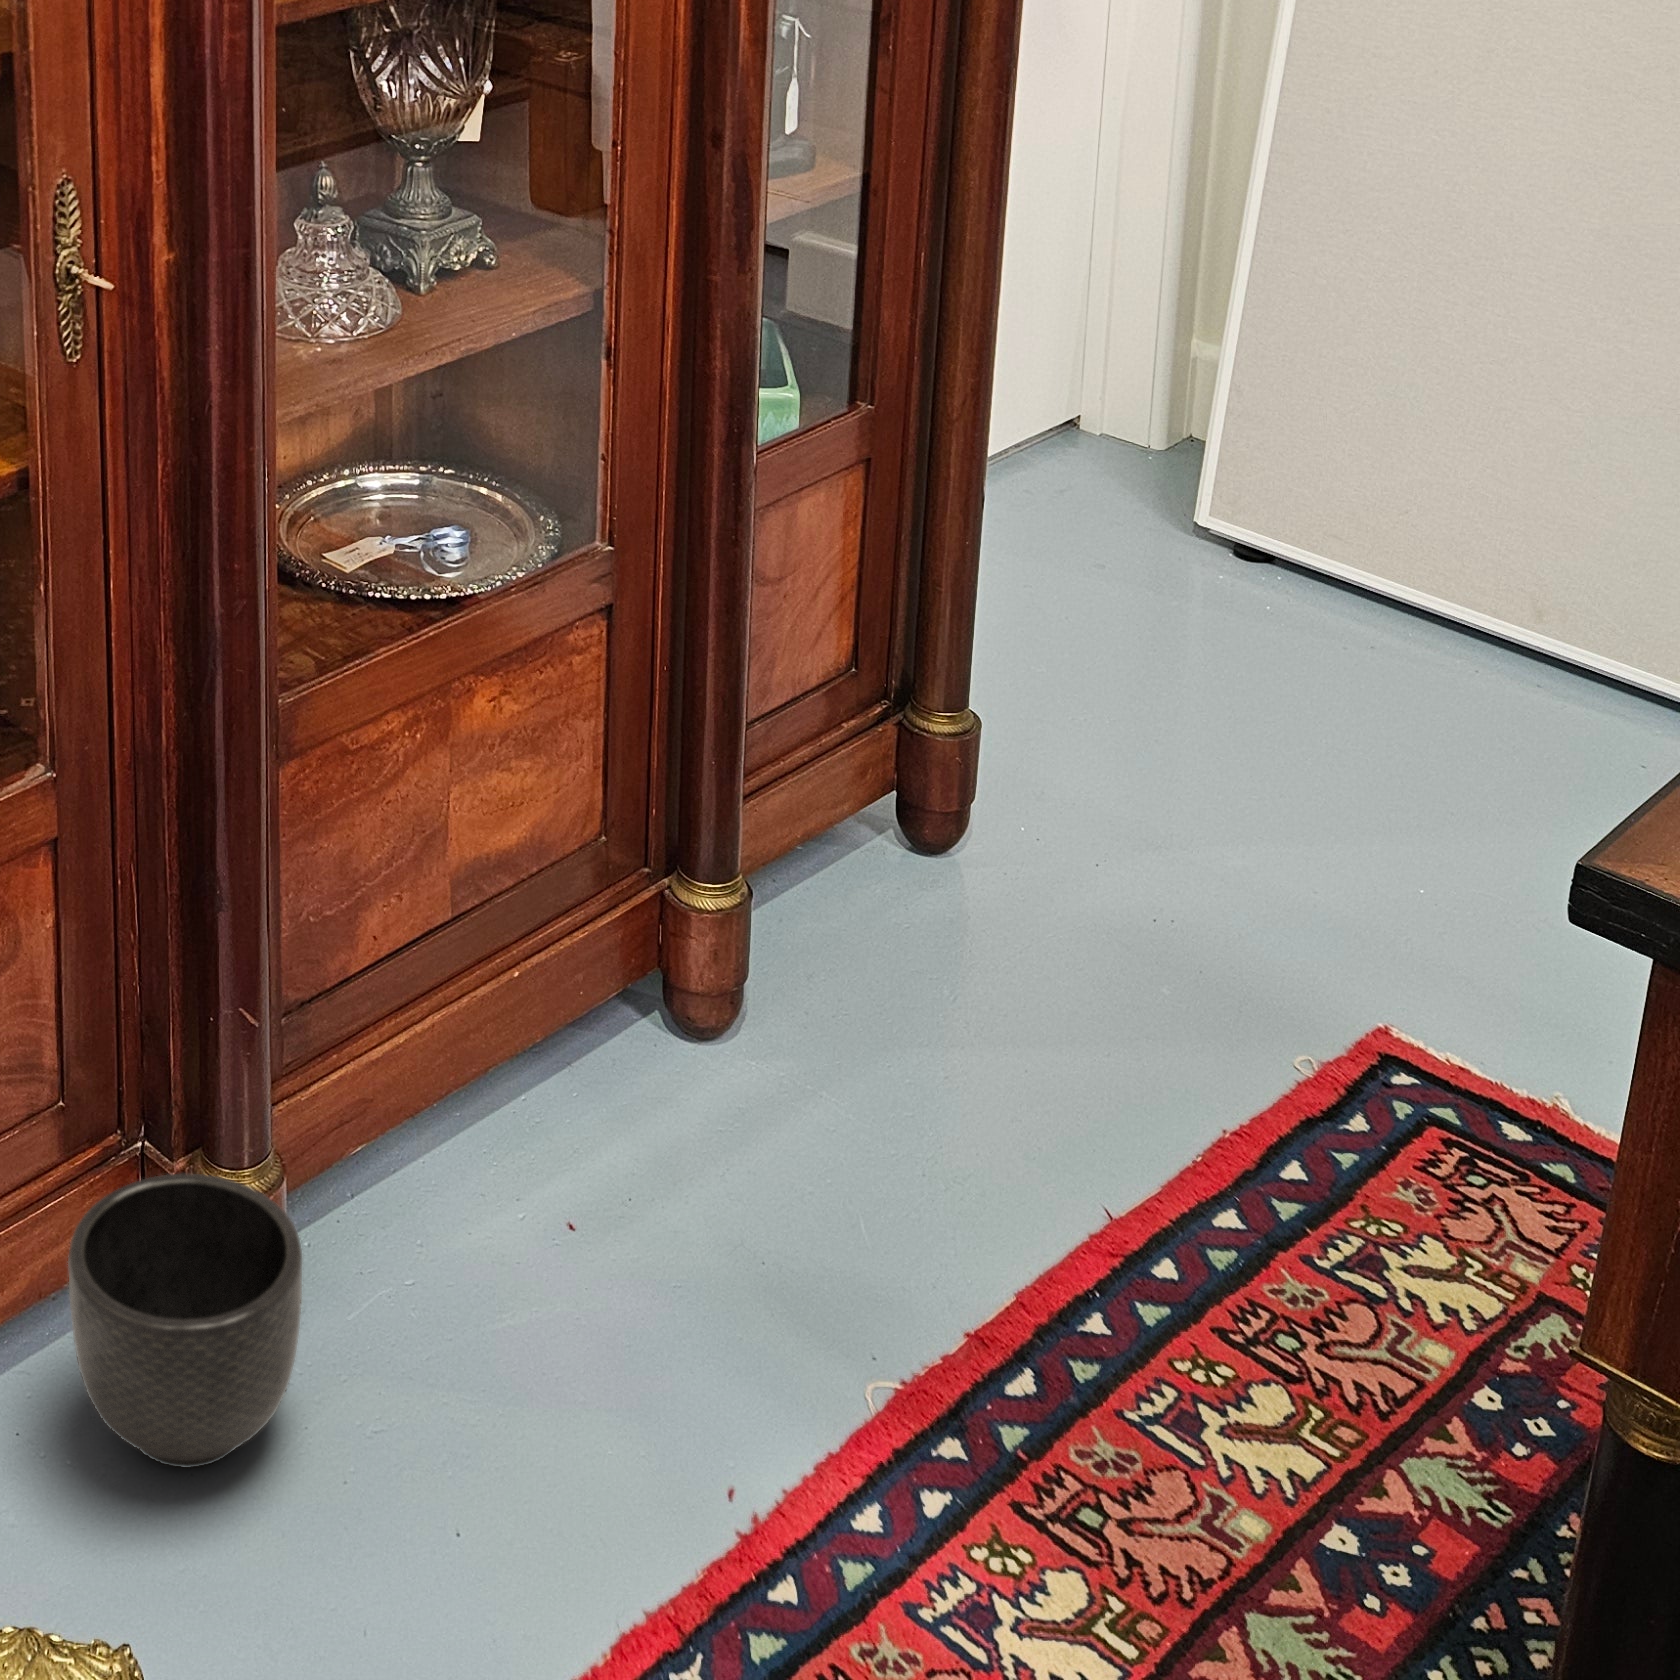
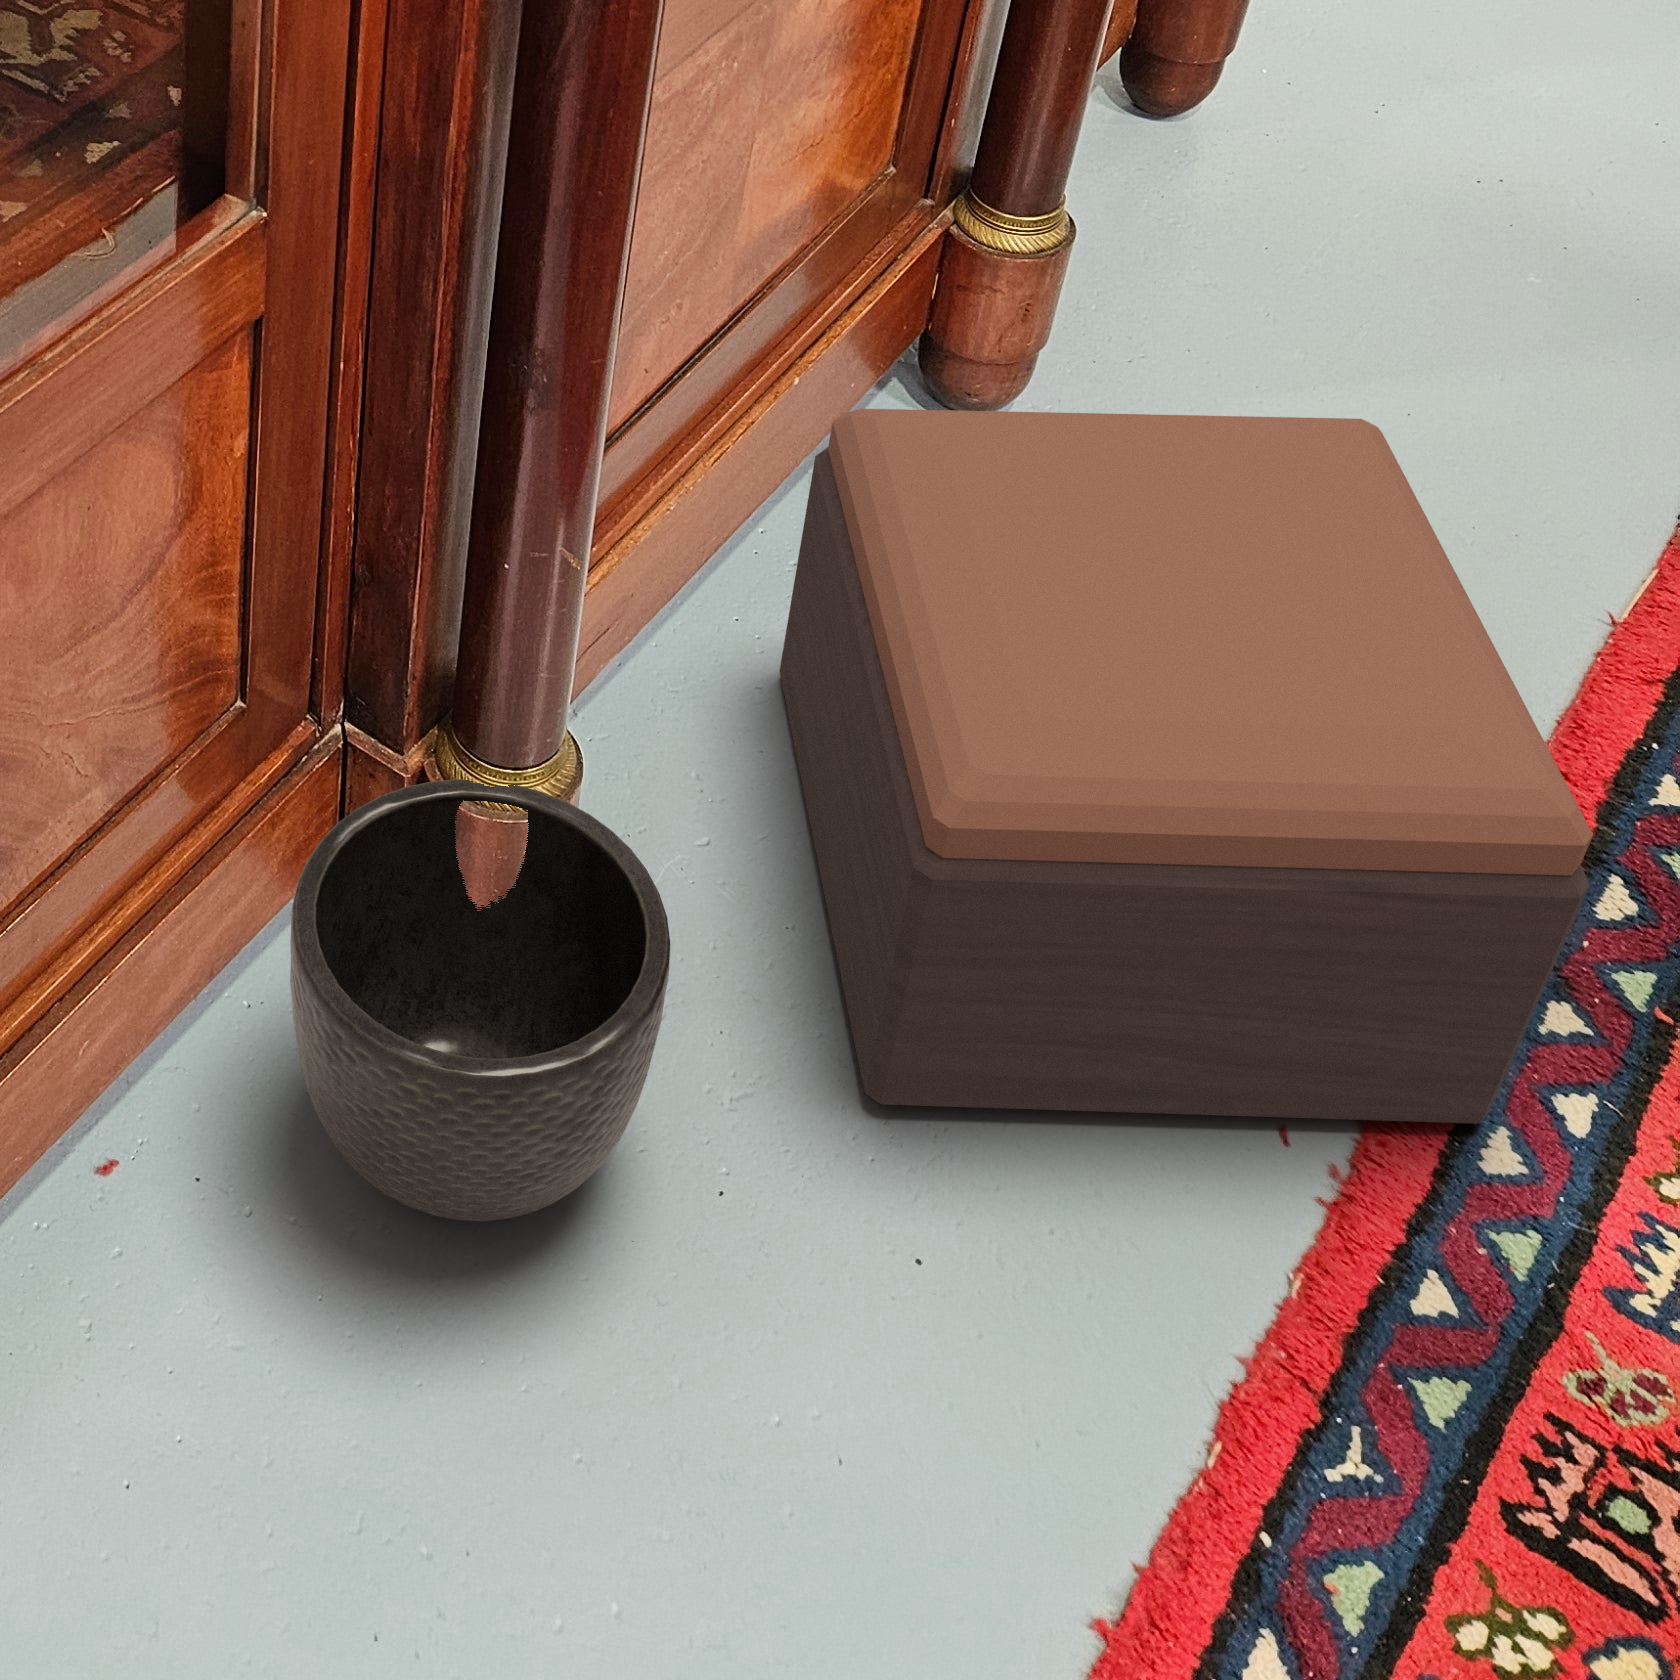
footstool: none [452,981,883,1497] -> present [780,409,1593,1124]

